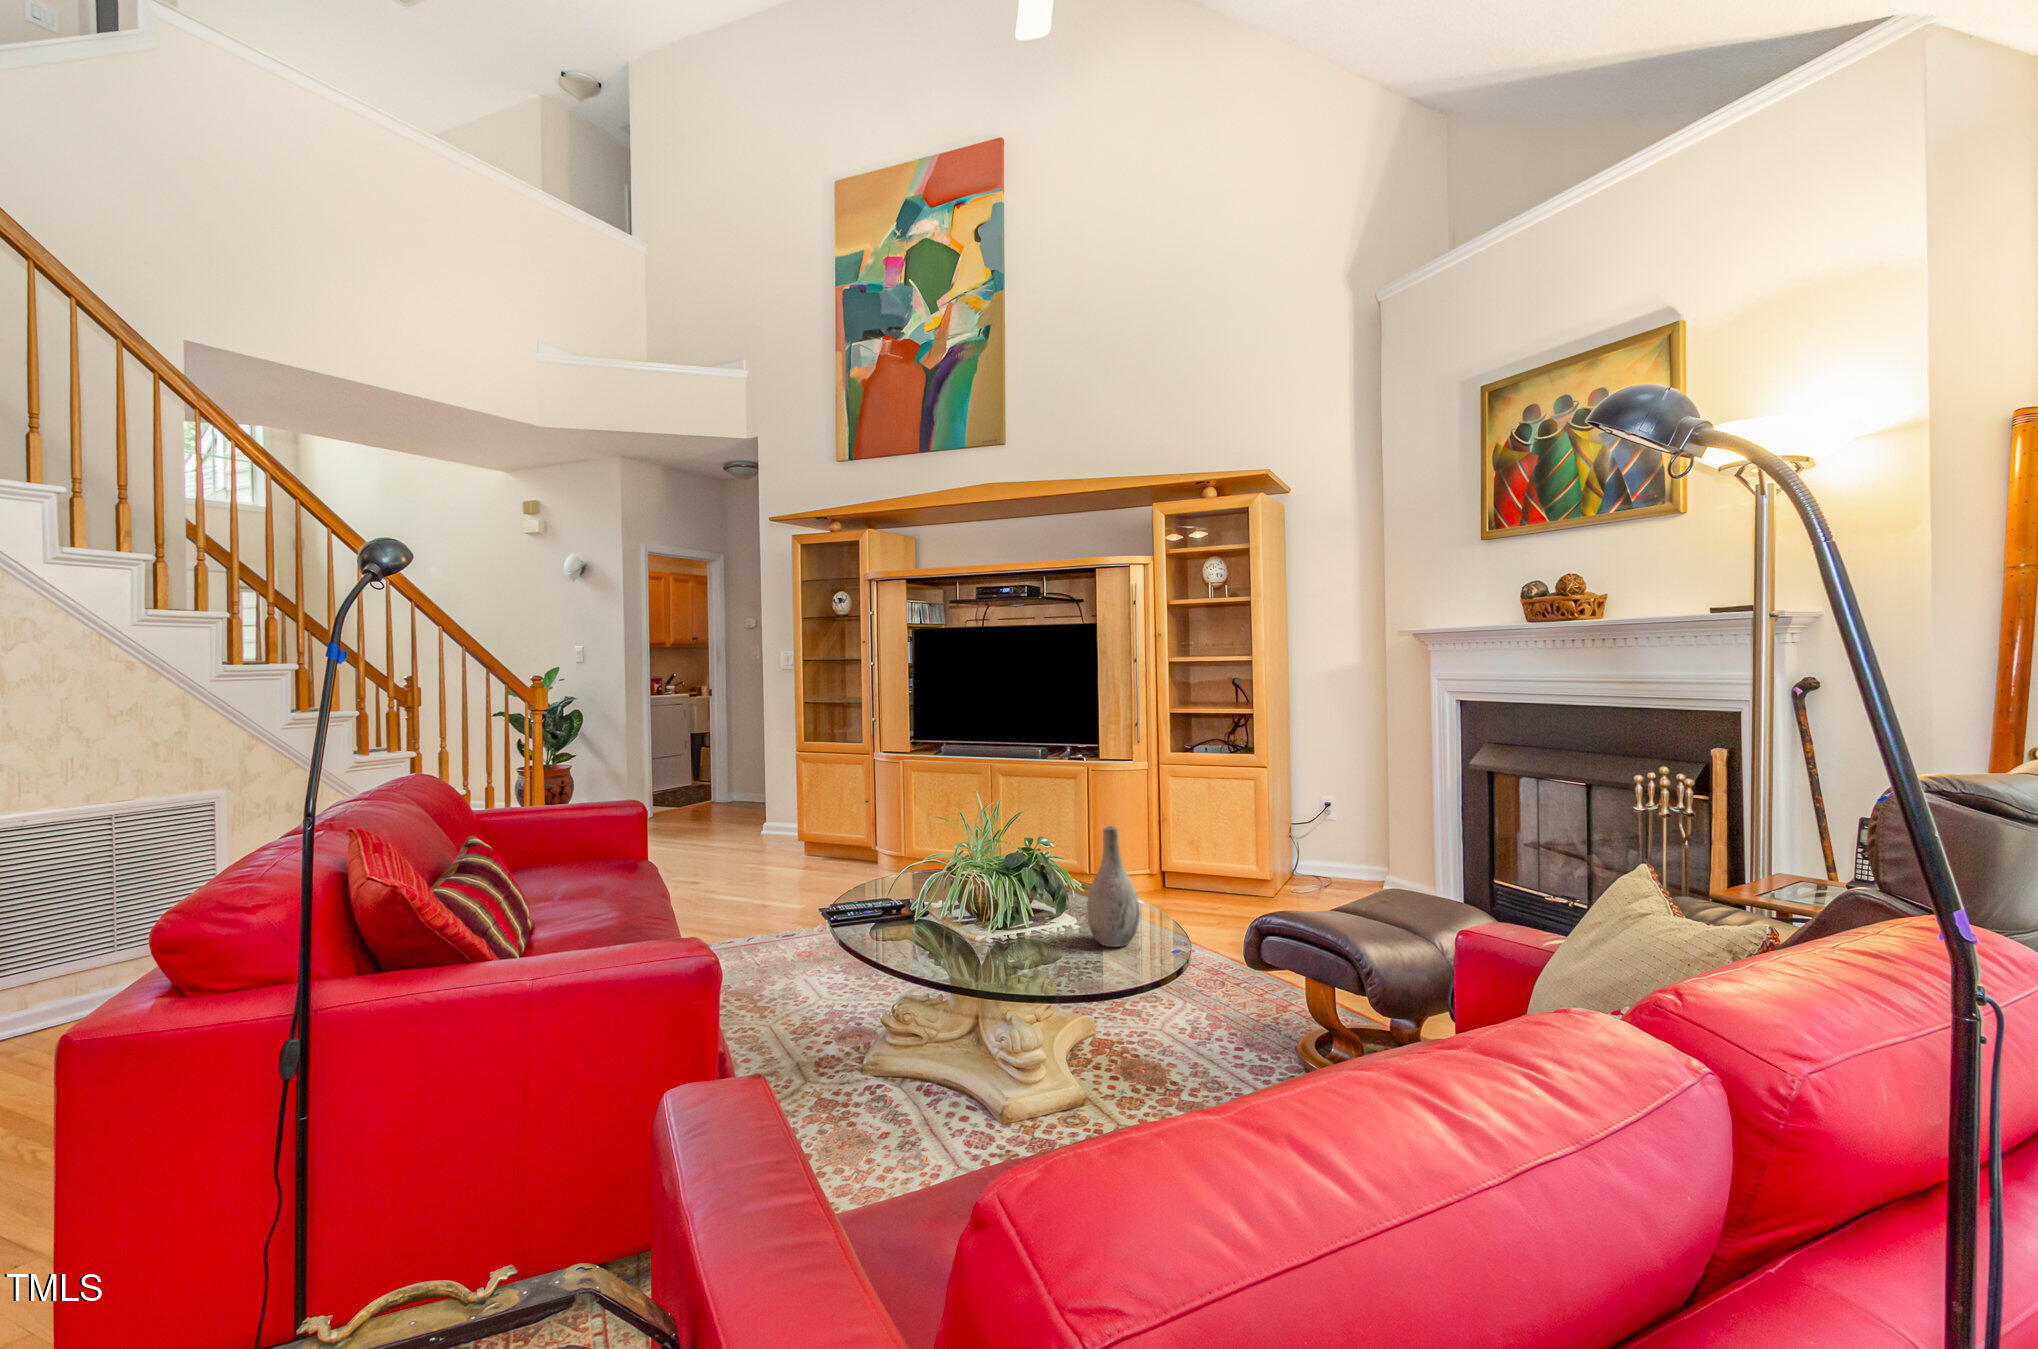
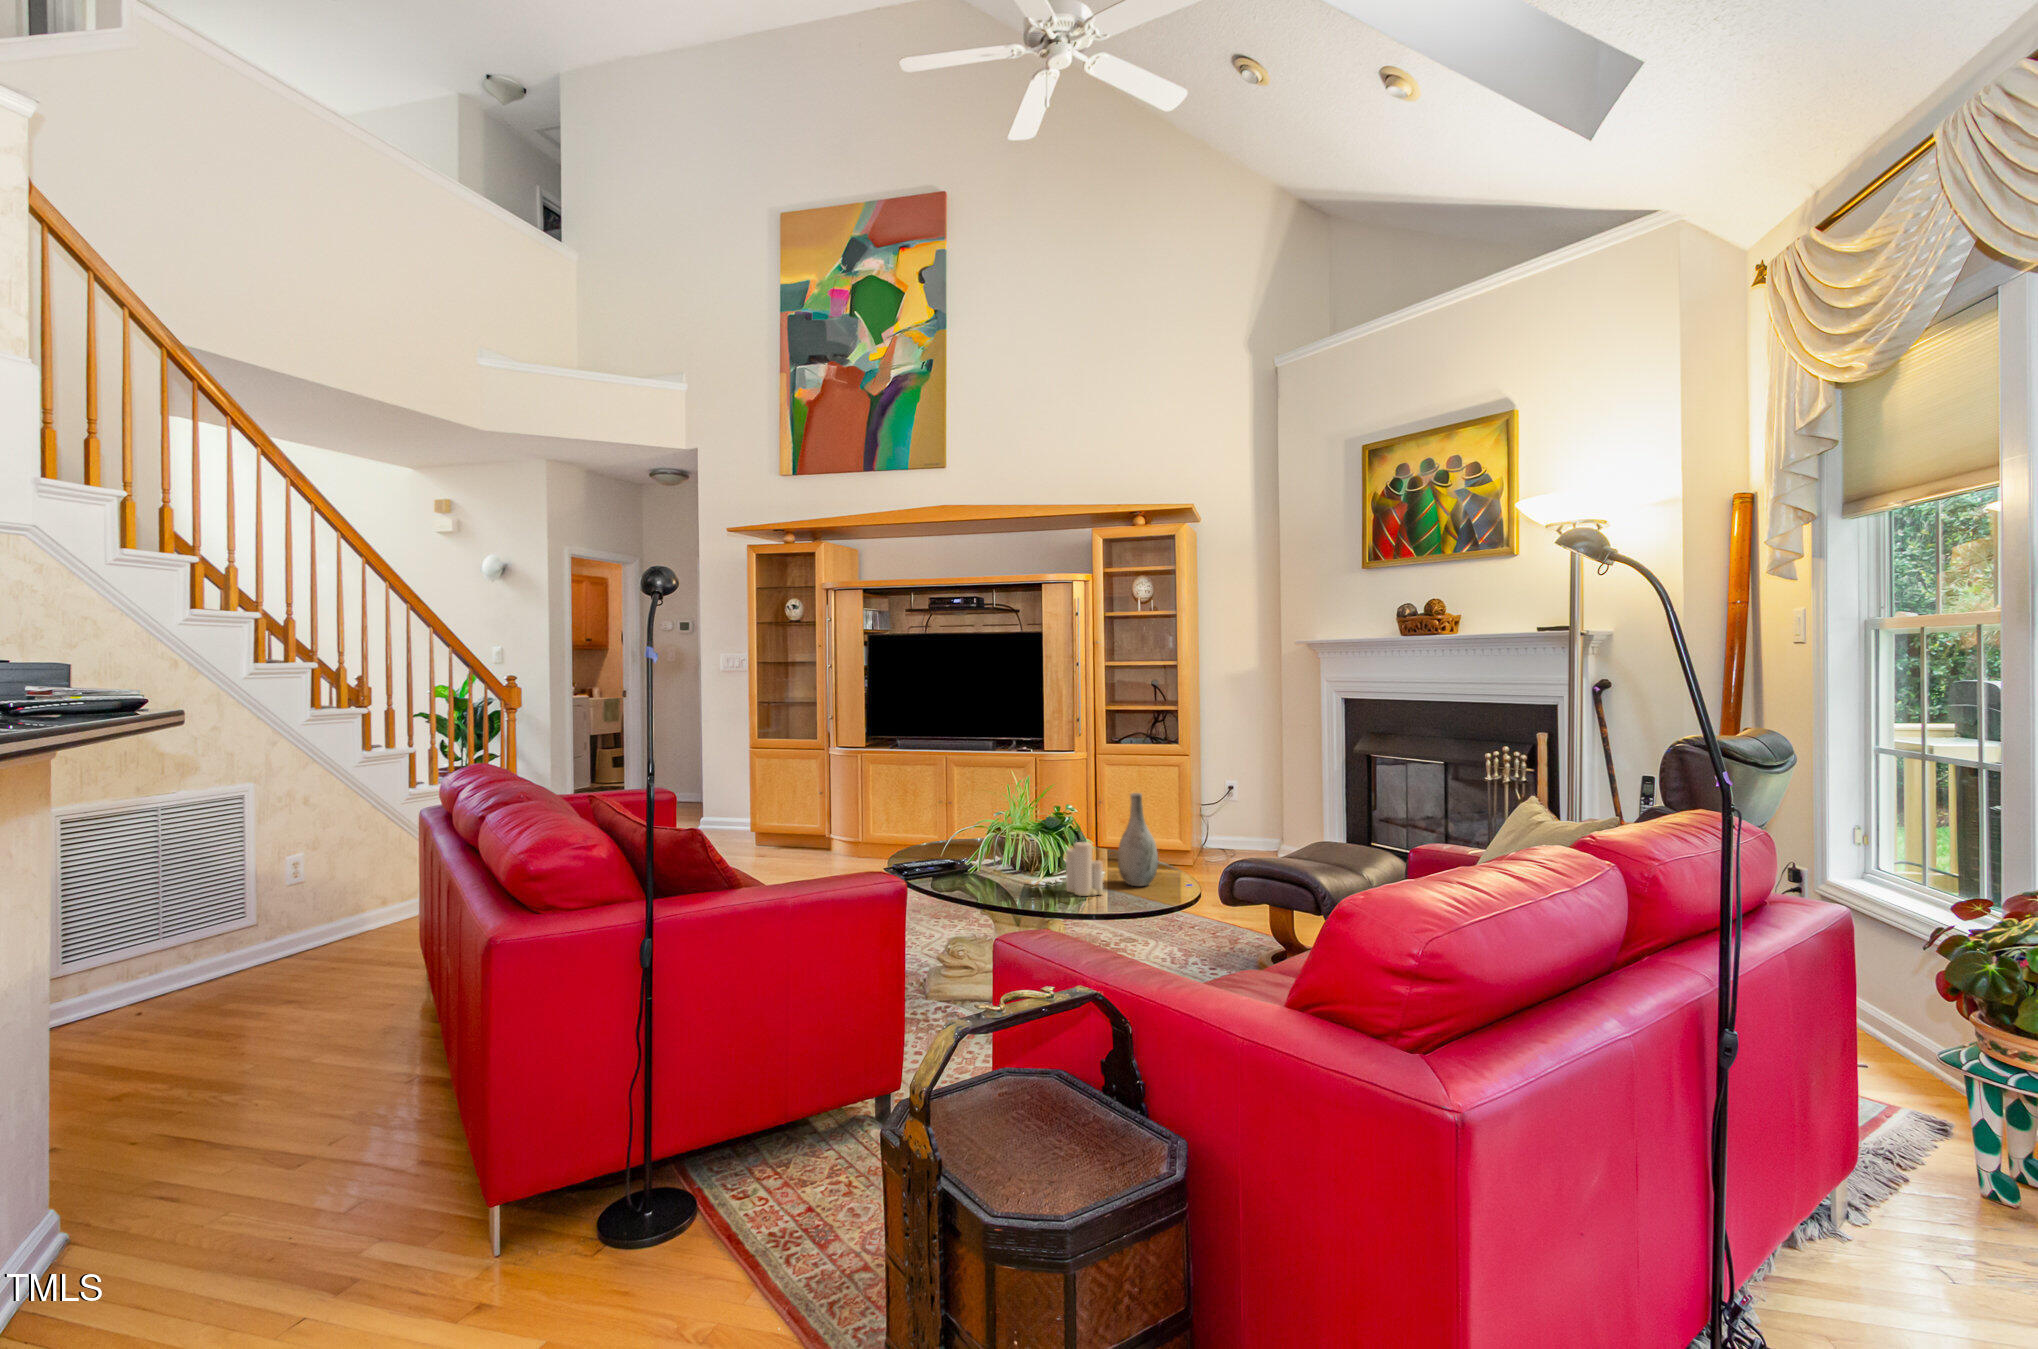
candle: none [1013,883,1057,959] -> present [1066,842,1103,896]

